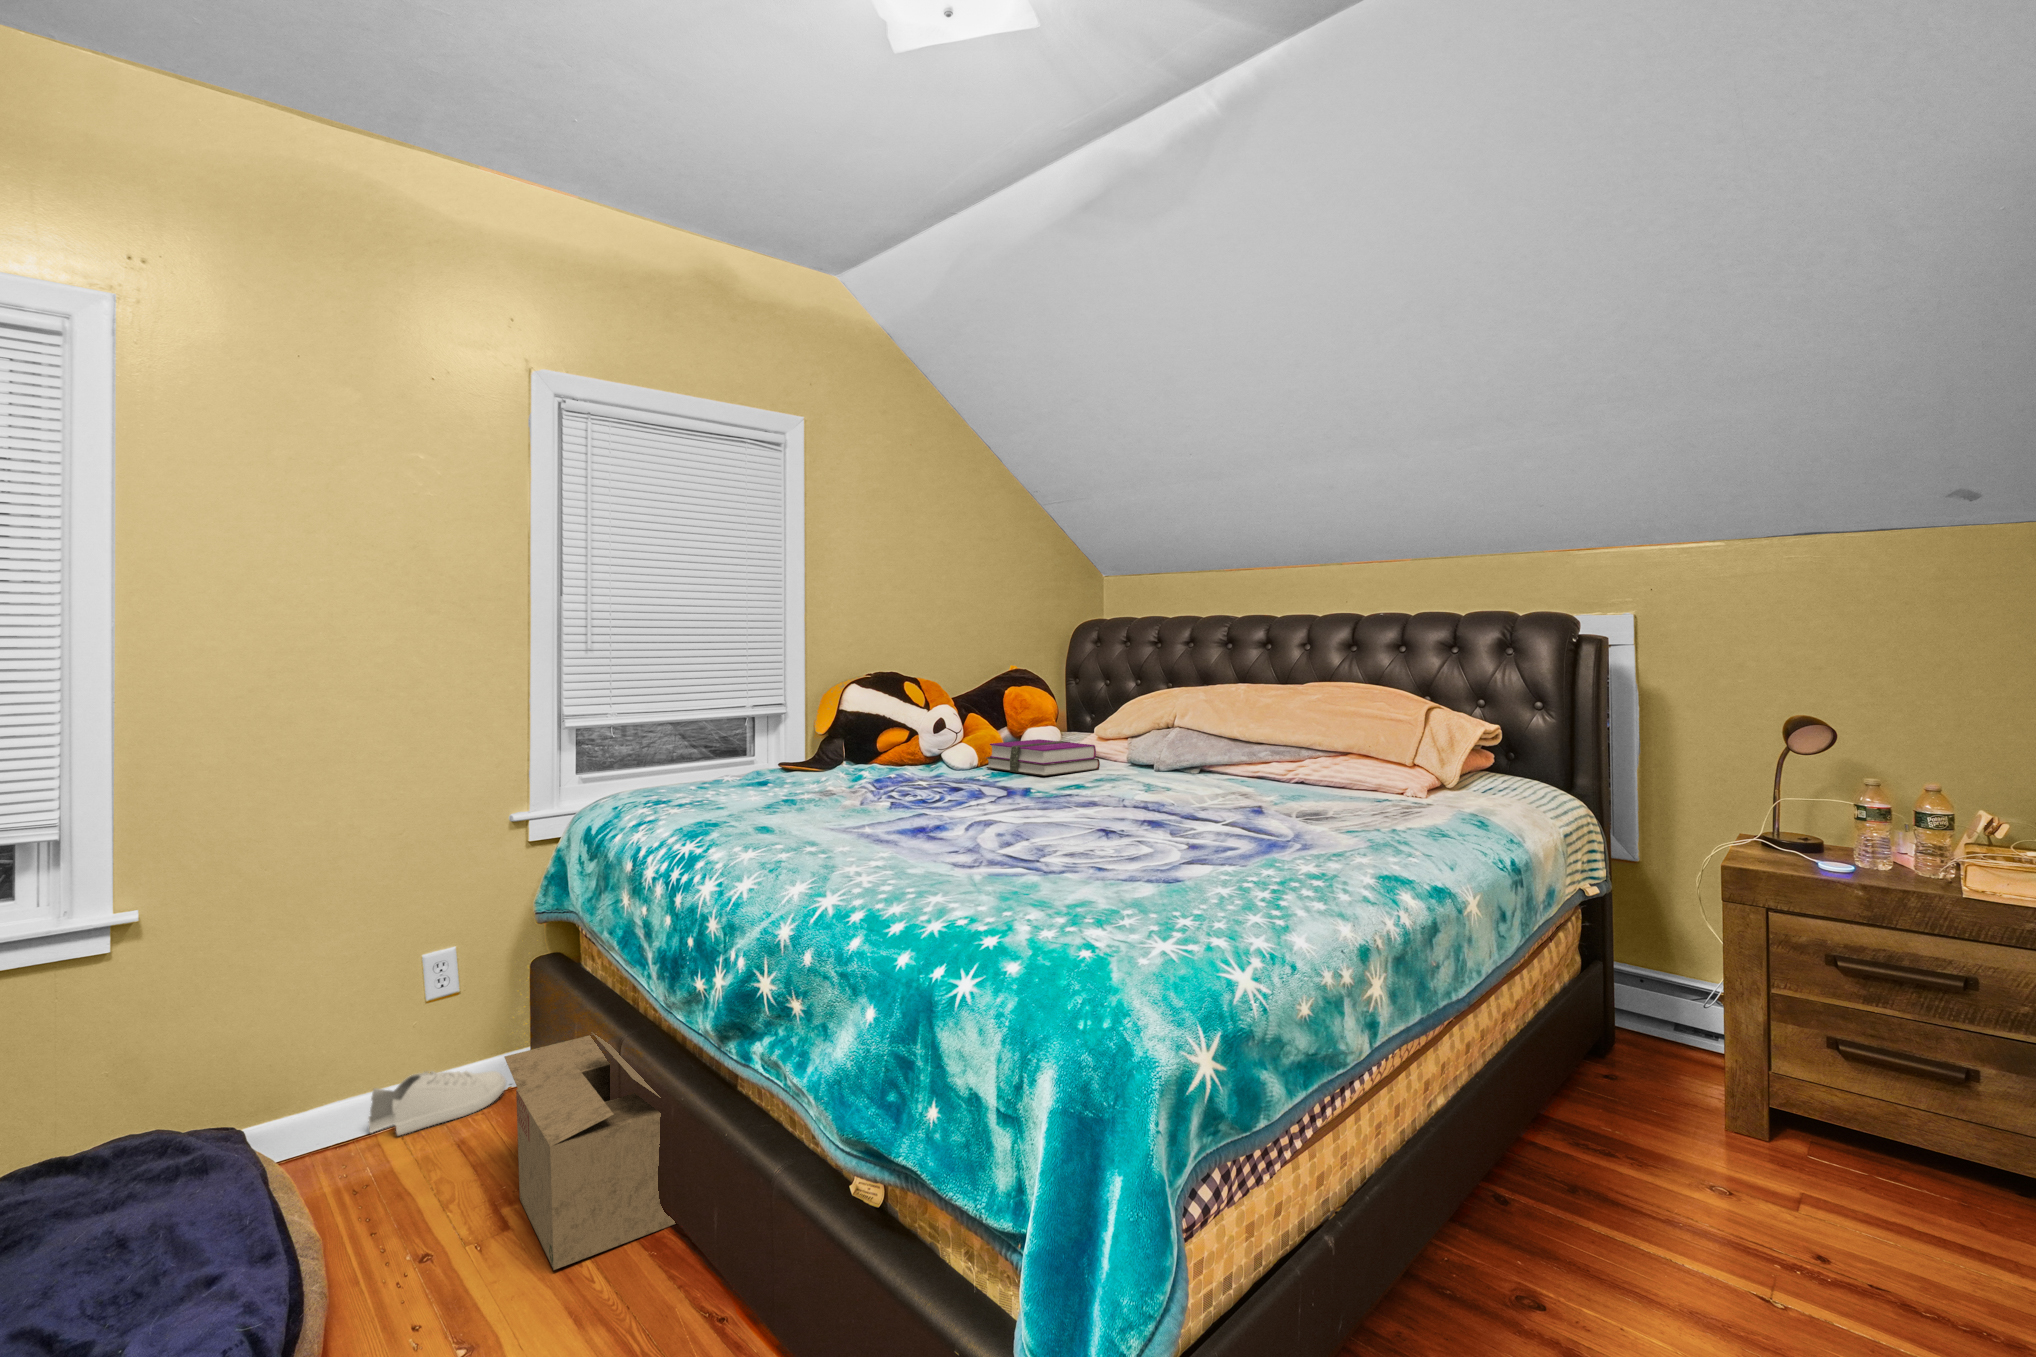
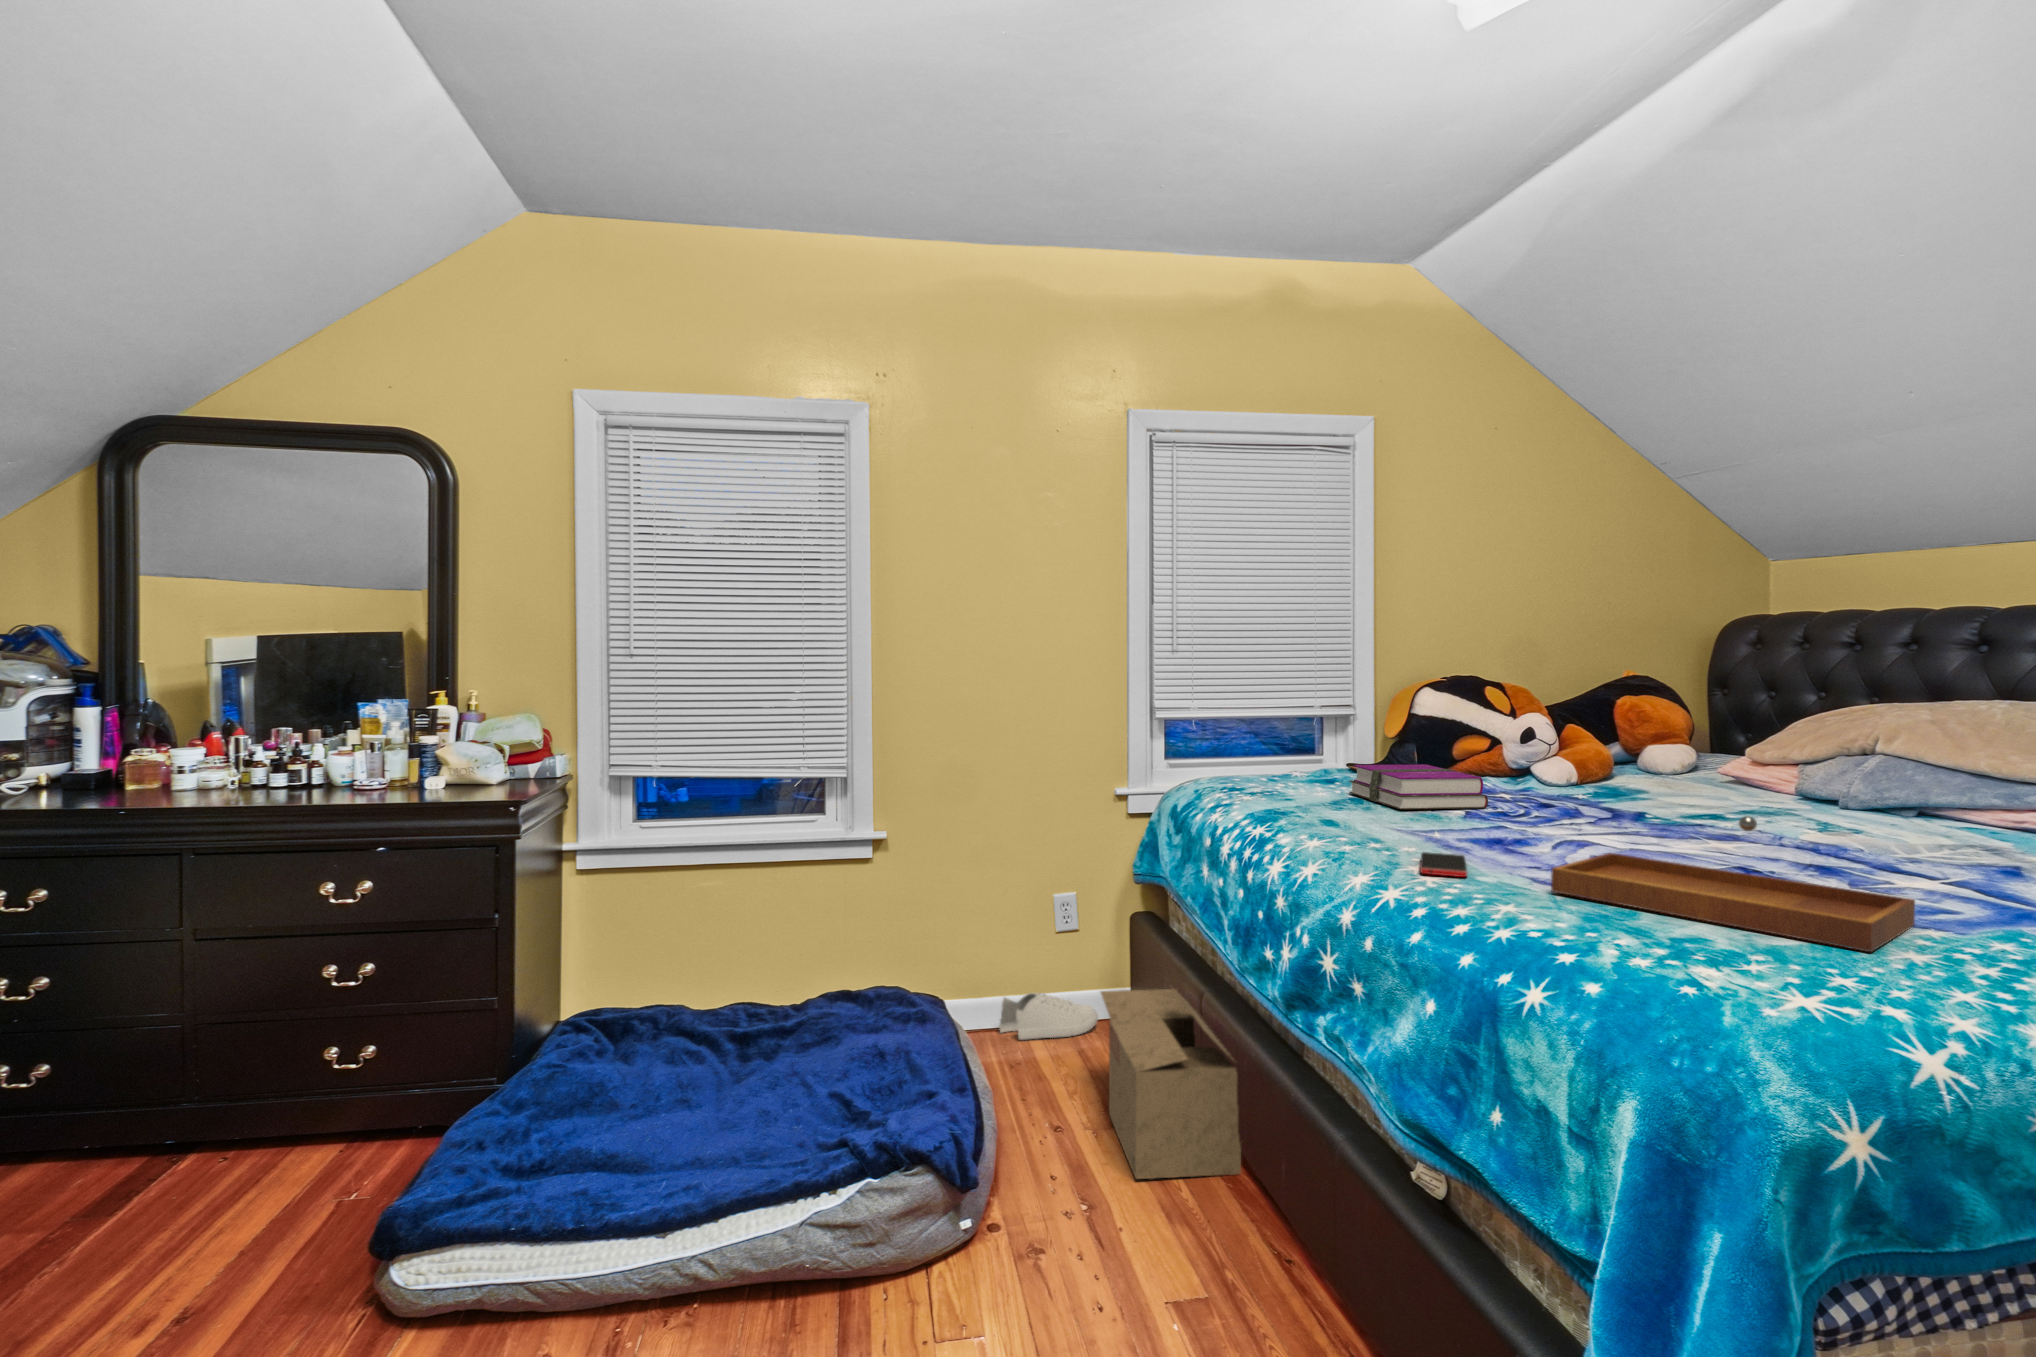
hardback book: present [986,739,1100,776] -> present [1349,764,1488,809]
tray: none [967,789,1223,893] -> present [1551,816,1915,952]
smartphone: none [851,850,894,875] -> present [1420,852,1467,877]

